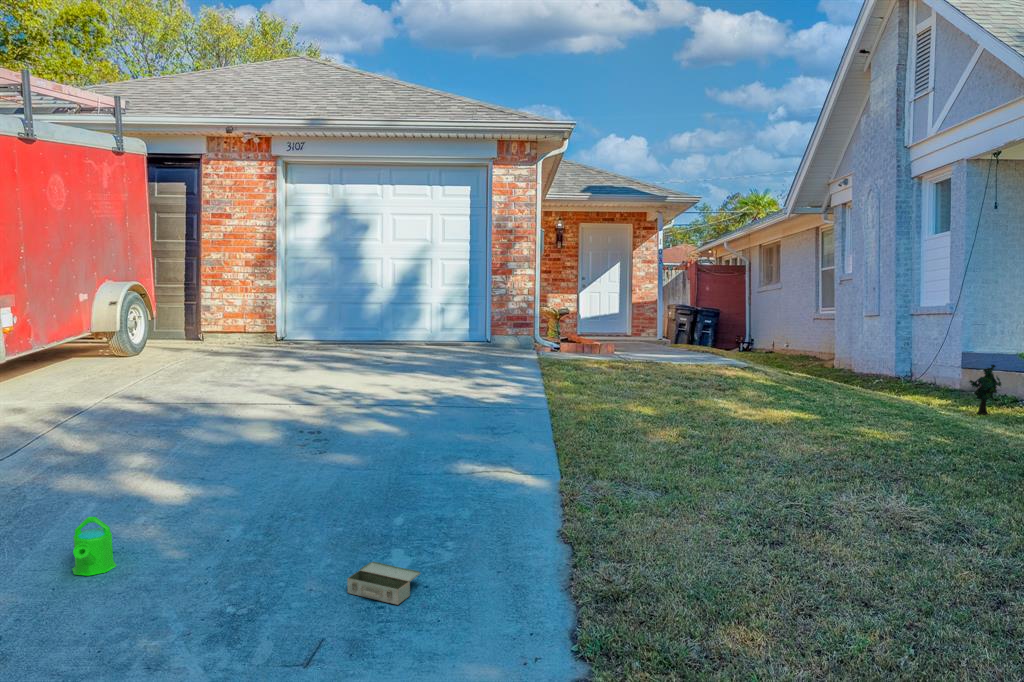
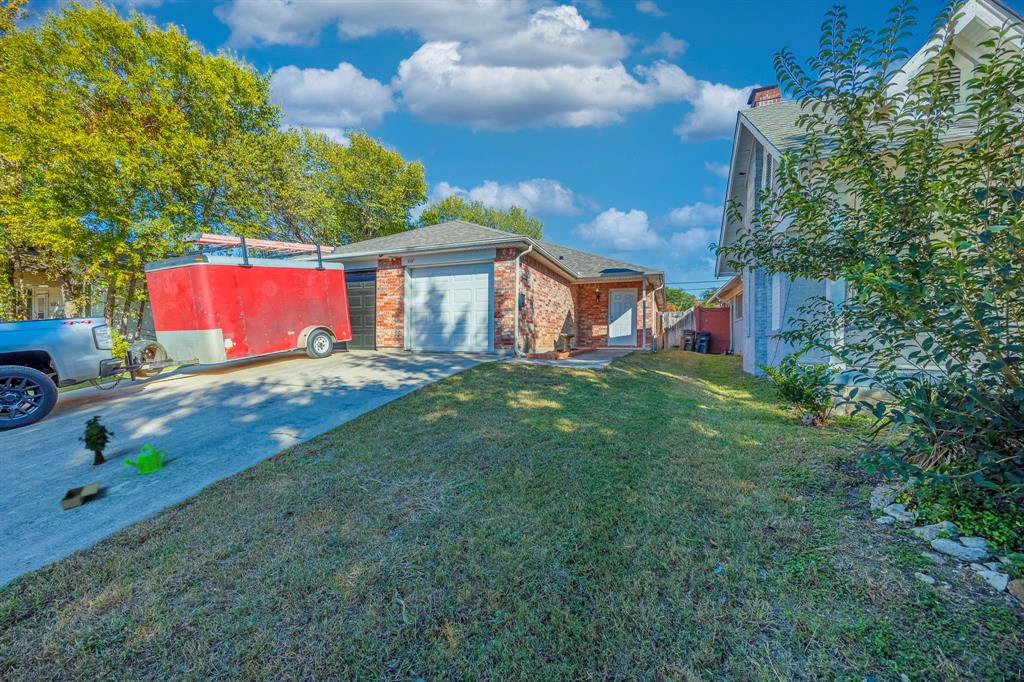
decorative plant: present [969,365,1001,415] -> present [78,416,115,465]
watering can: present [72,517,117,576] -> present [123,444,168,474]

